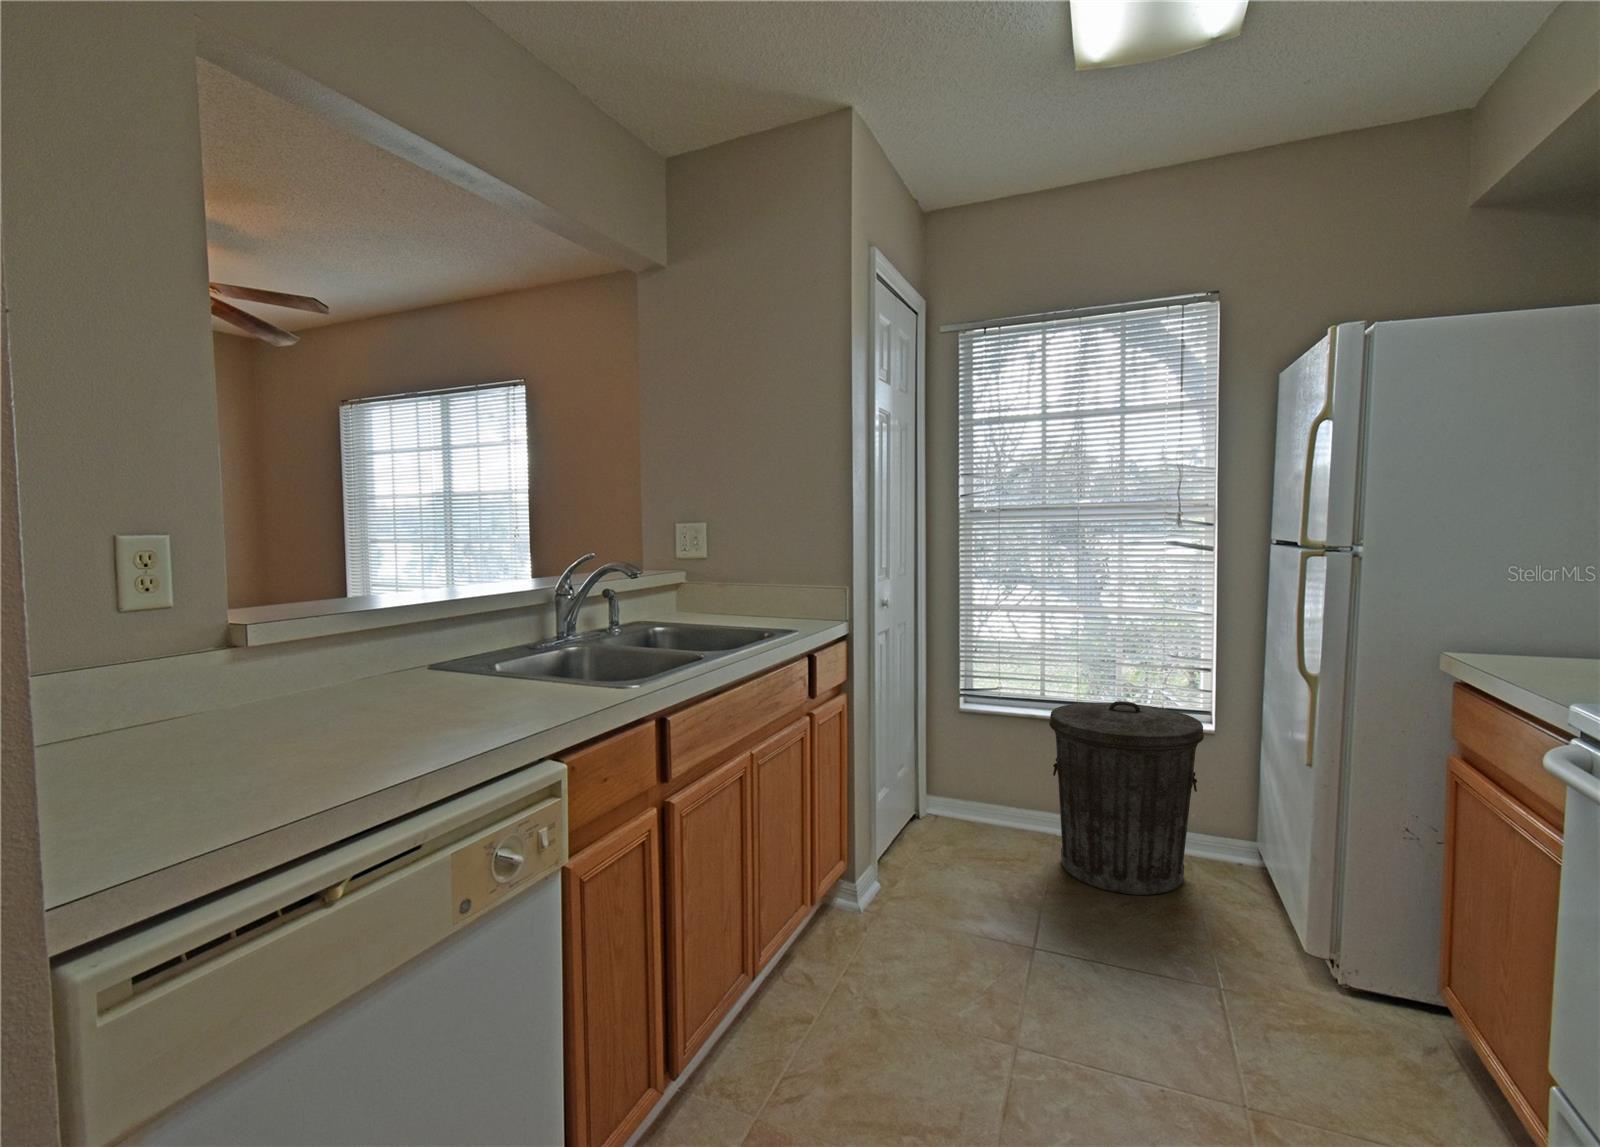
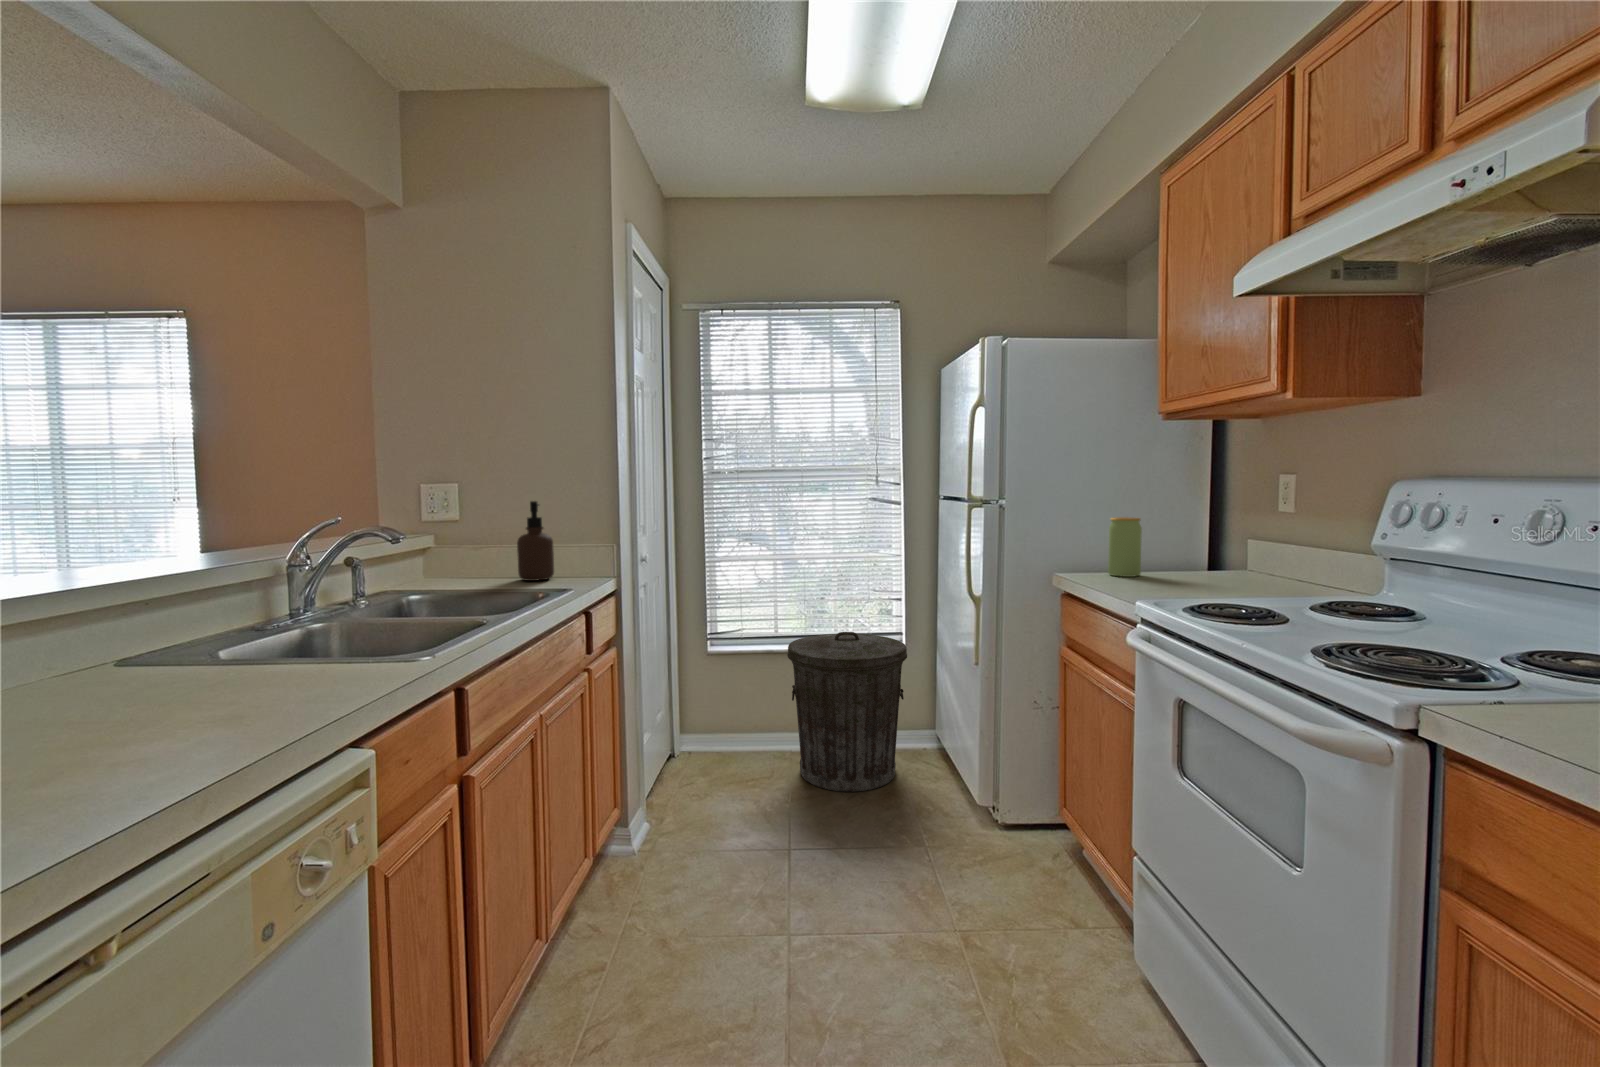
soap dispenser: none [754,541,789,621] -> present [517,501,554,581]
jar: none [1491,577,1549,661] -> present [1108,517,1142,577]

